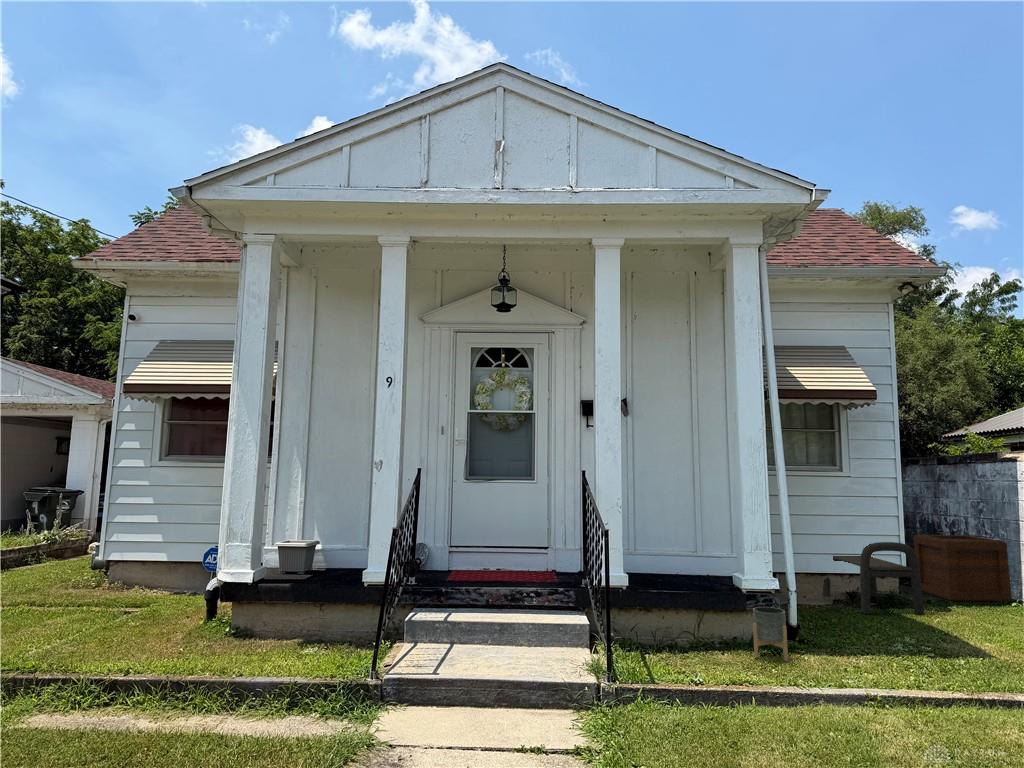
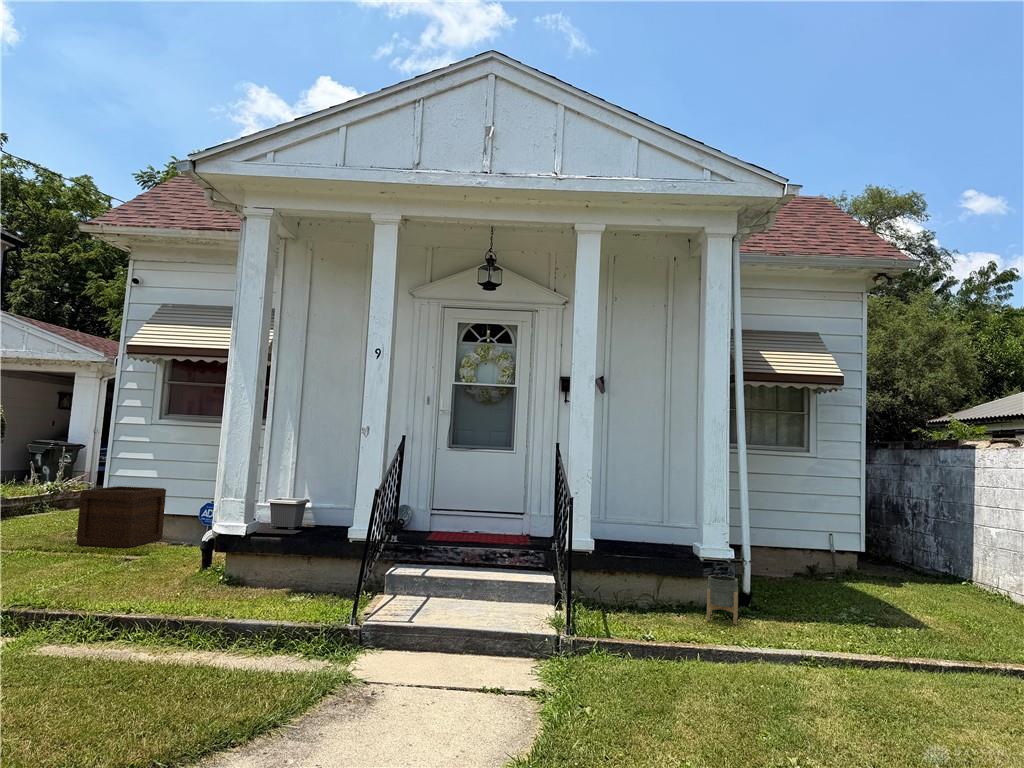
wooden crate: present [913,535,1012,602] -> present [76,486,166,548]
bench: present [822,542,924,614] -> none [786,511,876,589]

